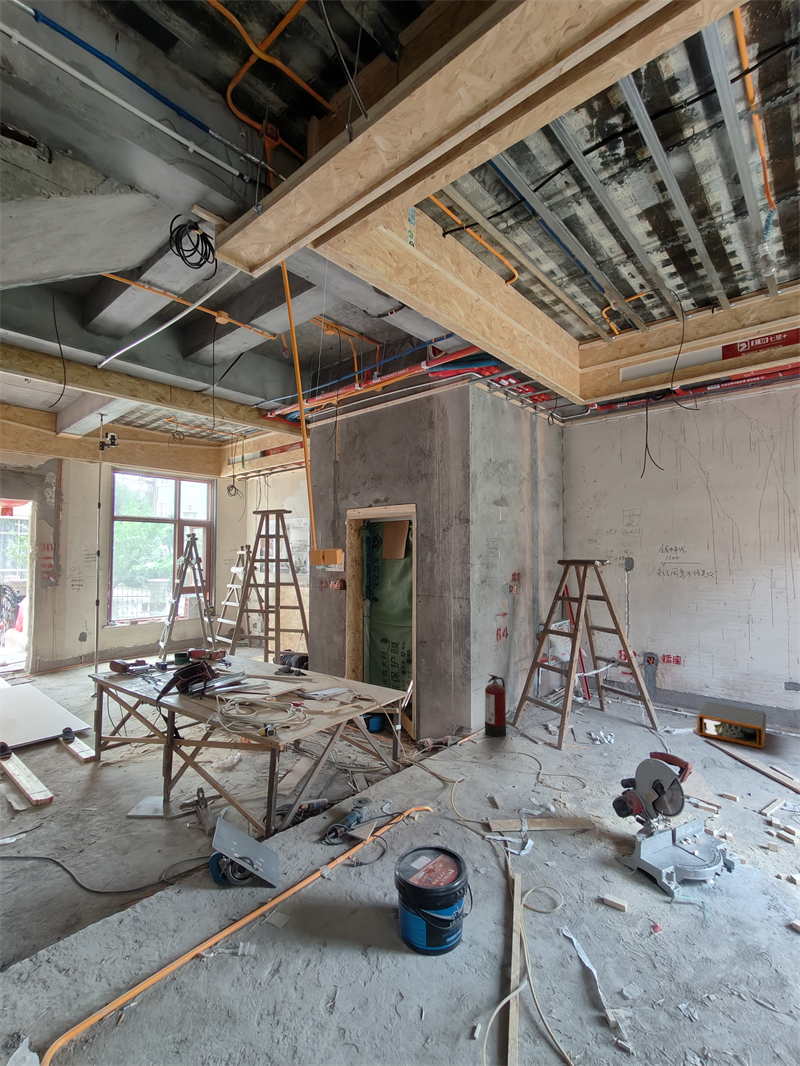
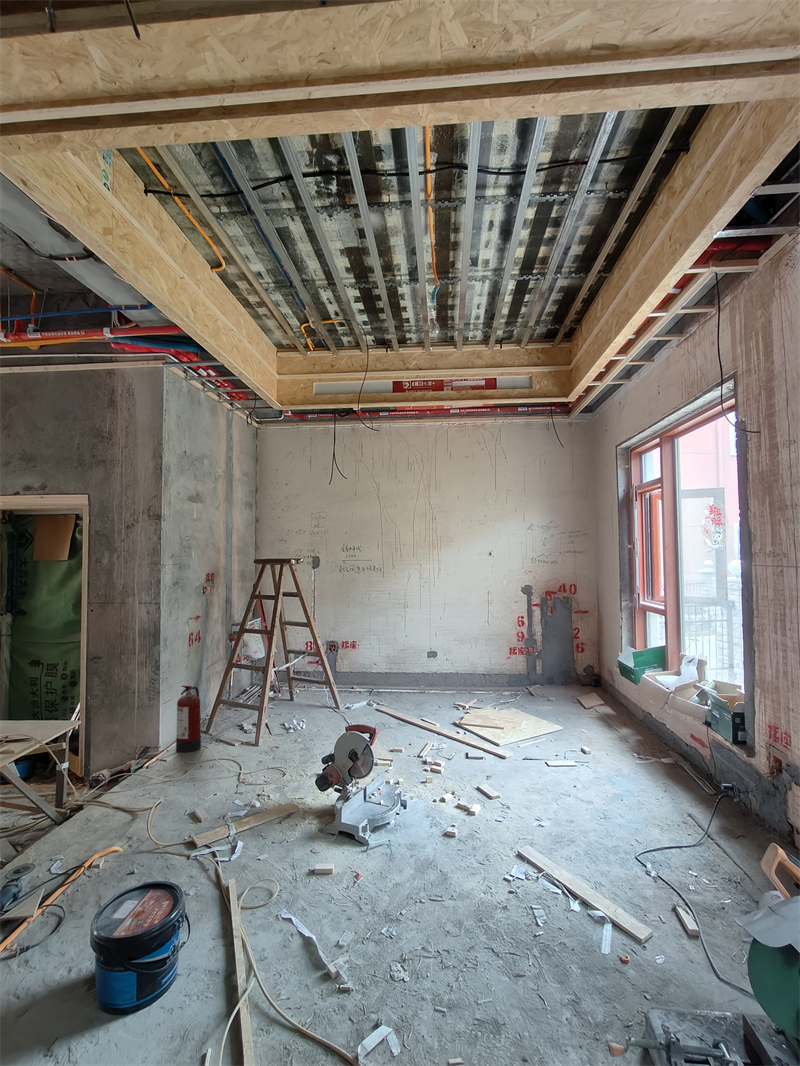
storage box: present [697,702,766,748] -> none [370,676,416,706]

